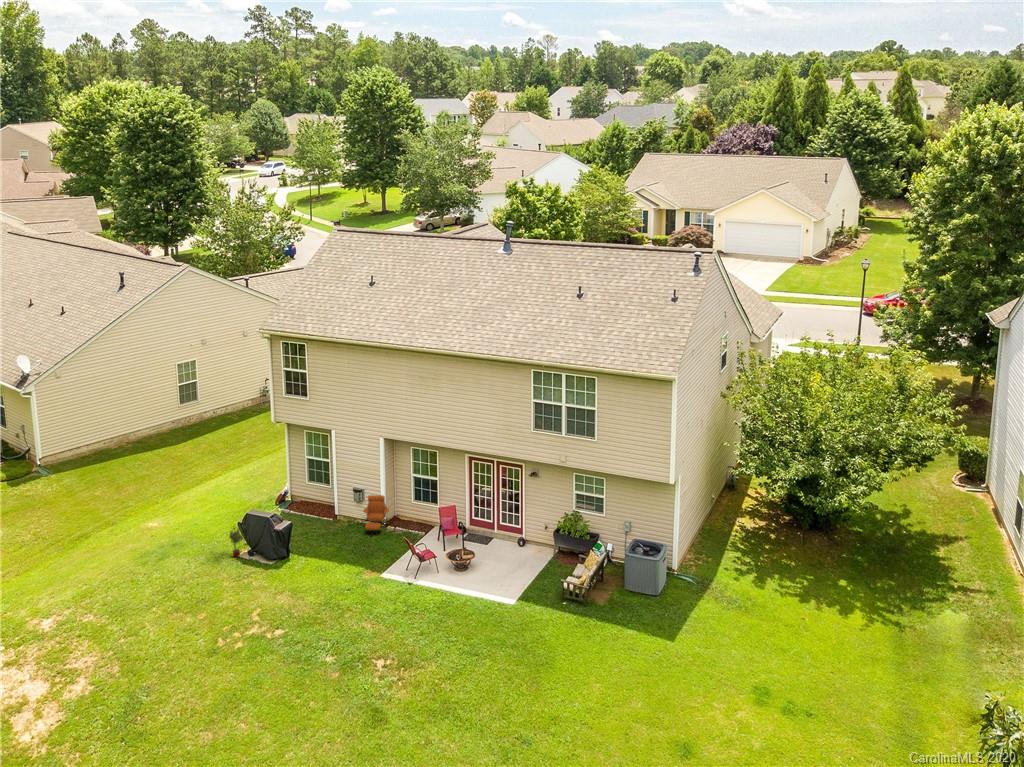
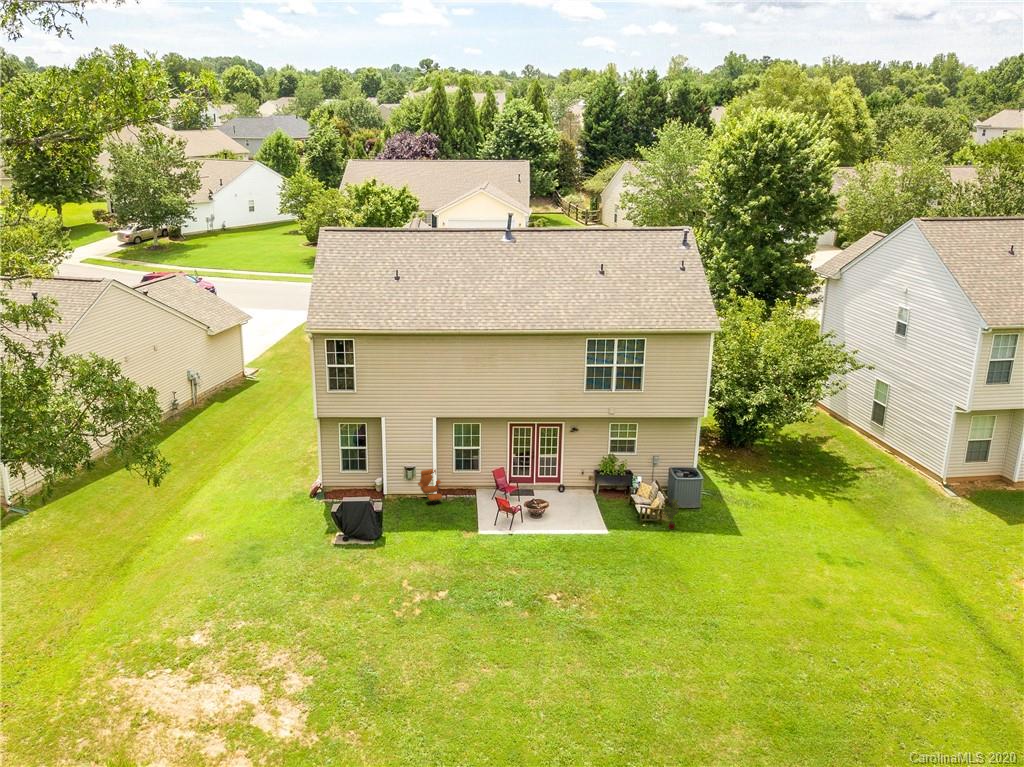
potted tree: present [229,526,246,557] -> present [664,499,680,529]

